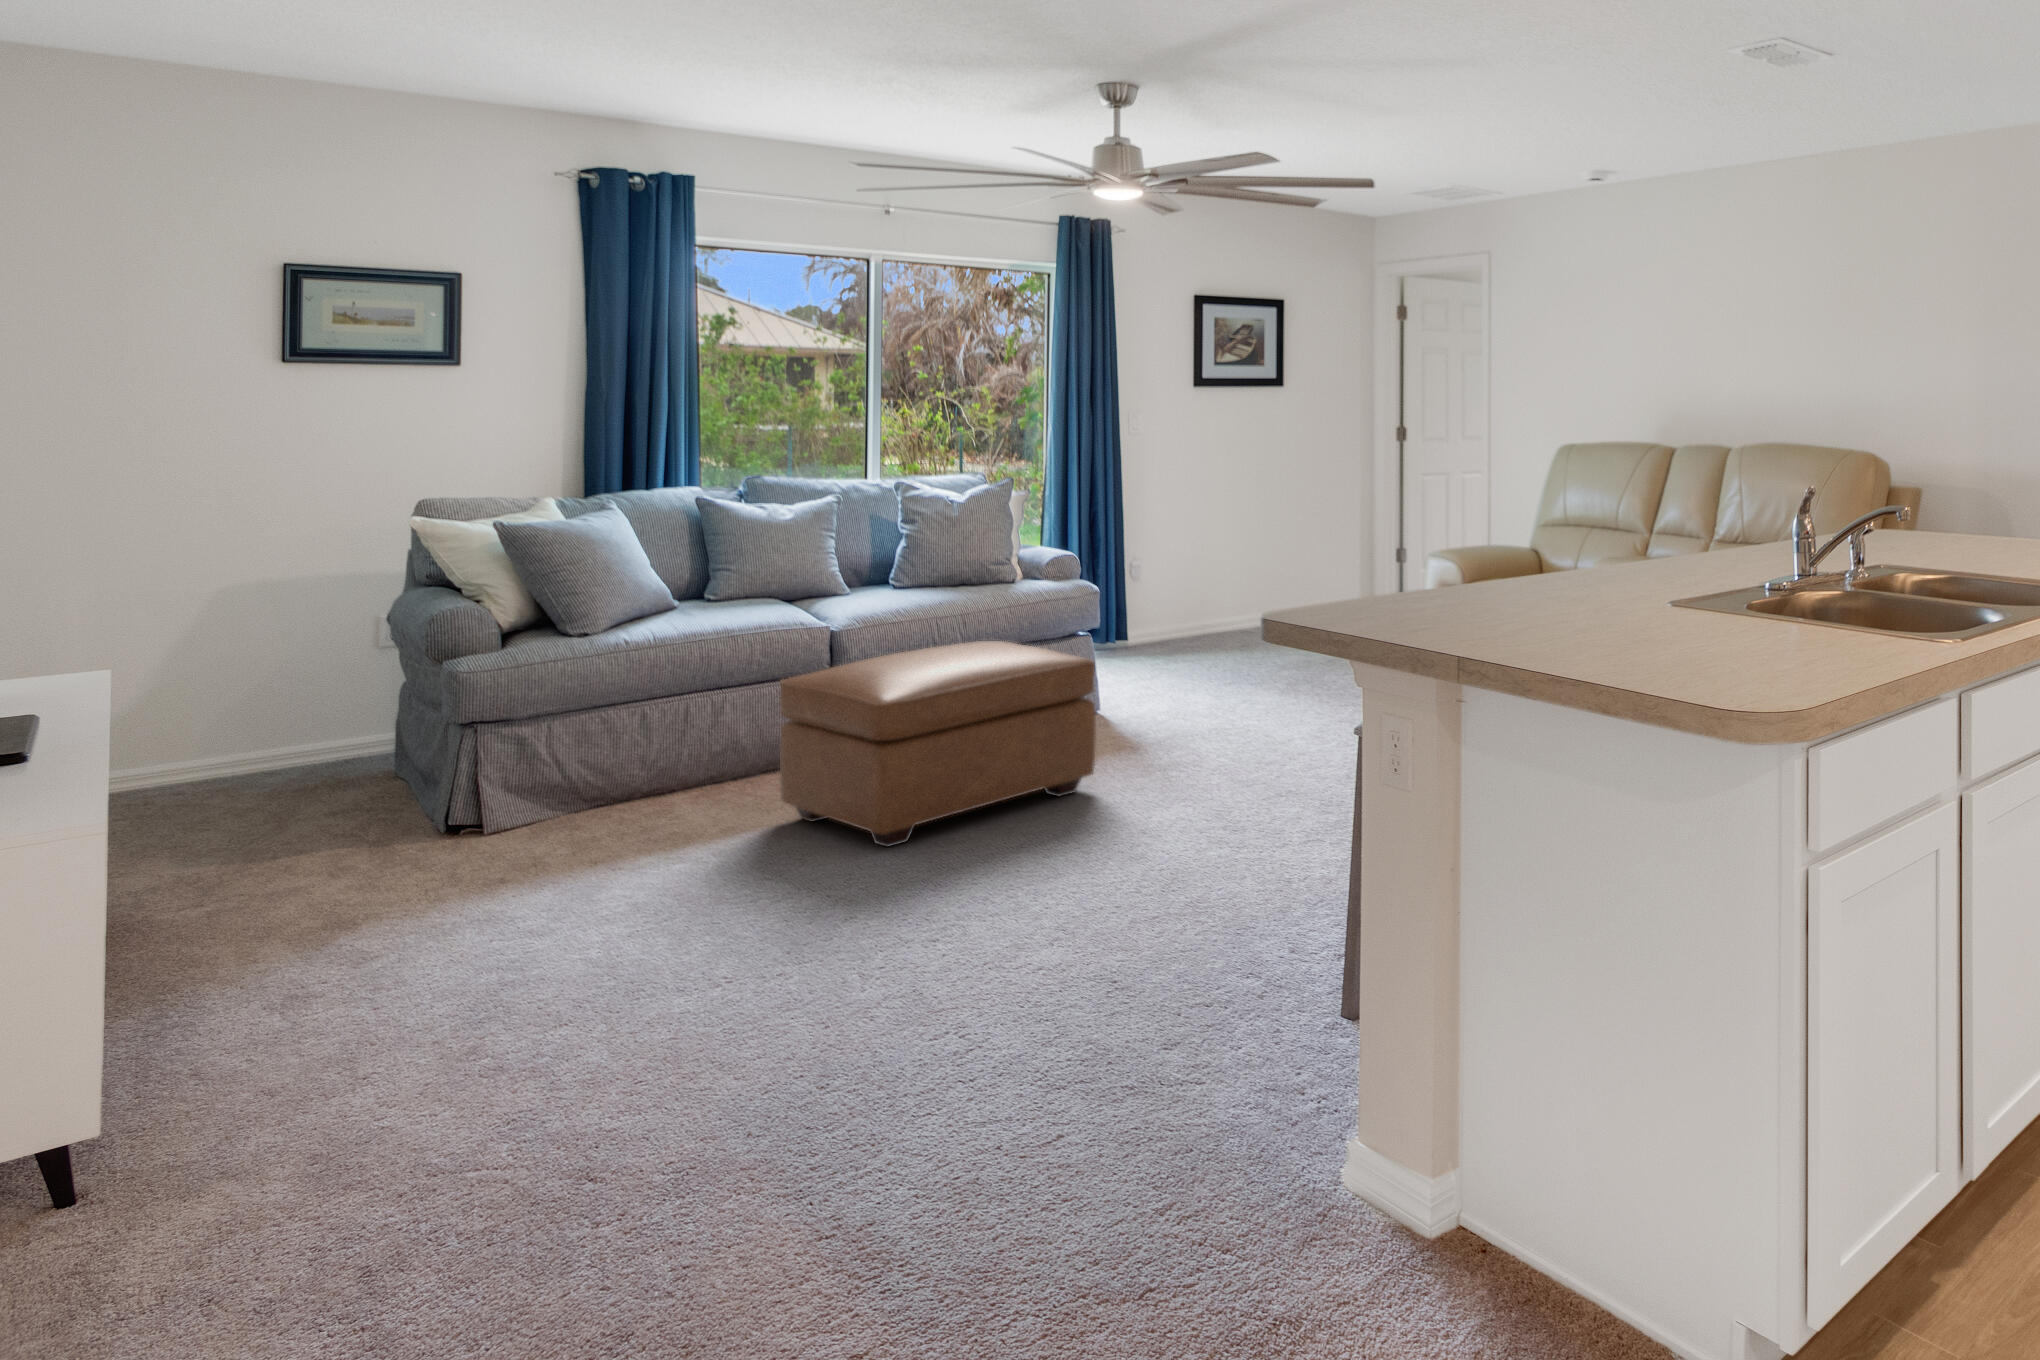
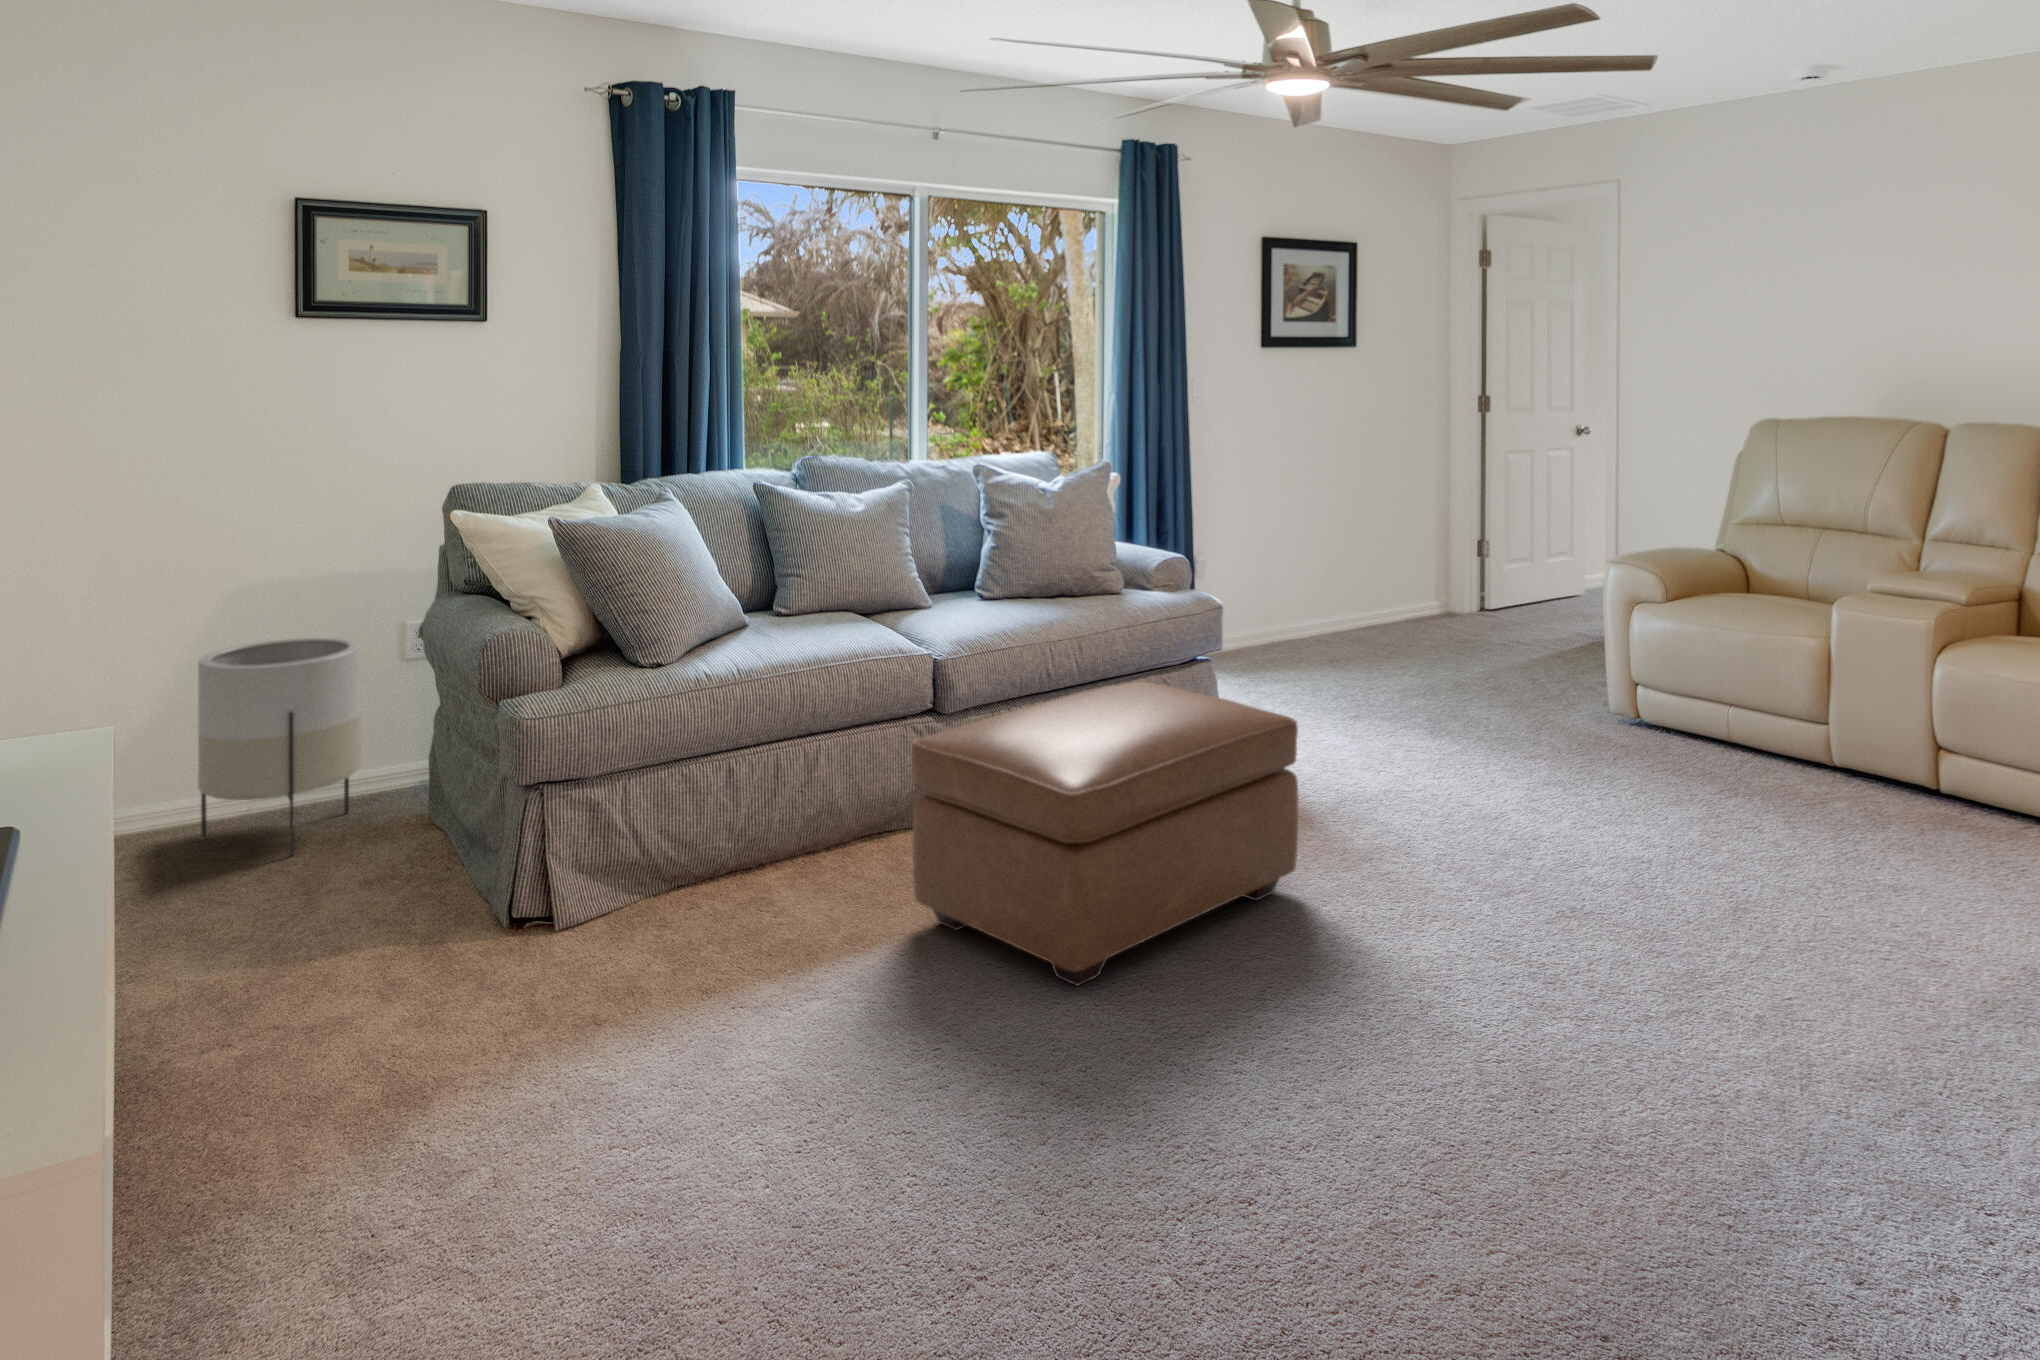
planter: none [184,628,334,802] -> present [198,638,361,856]

